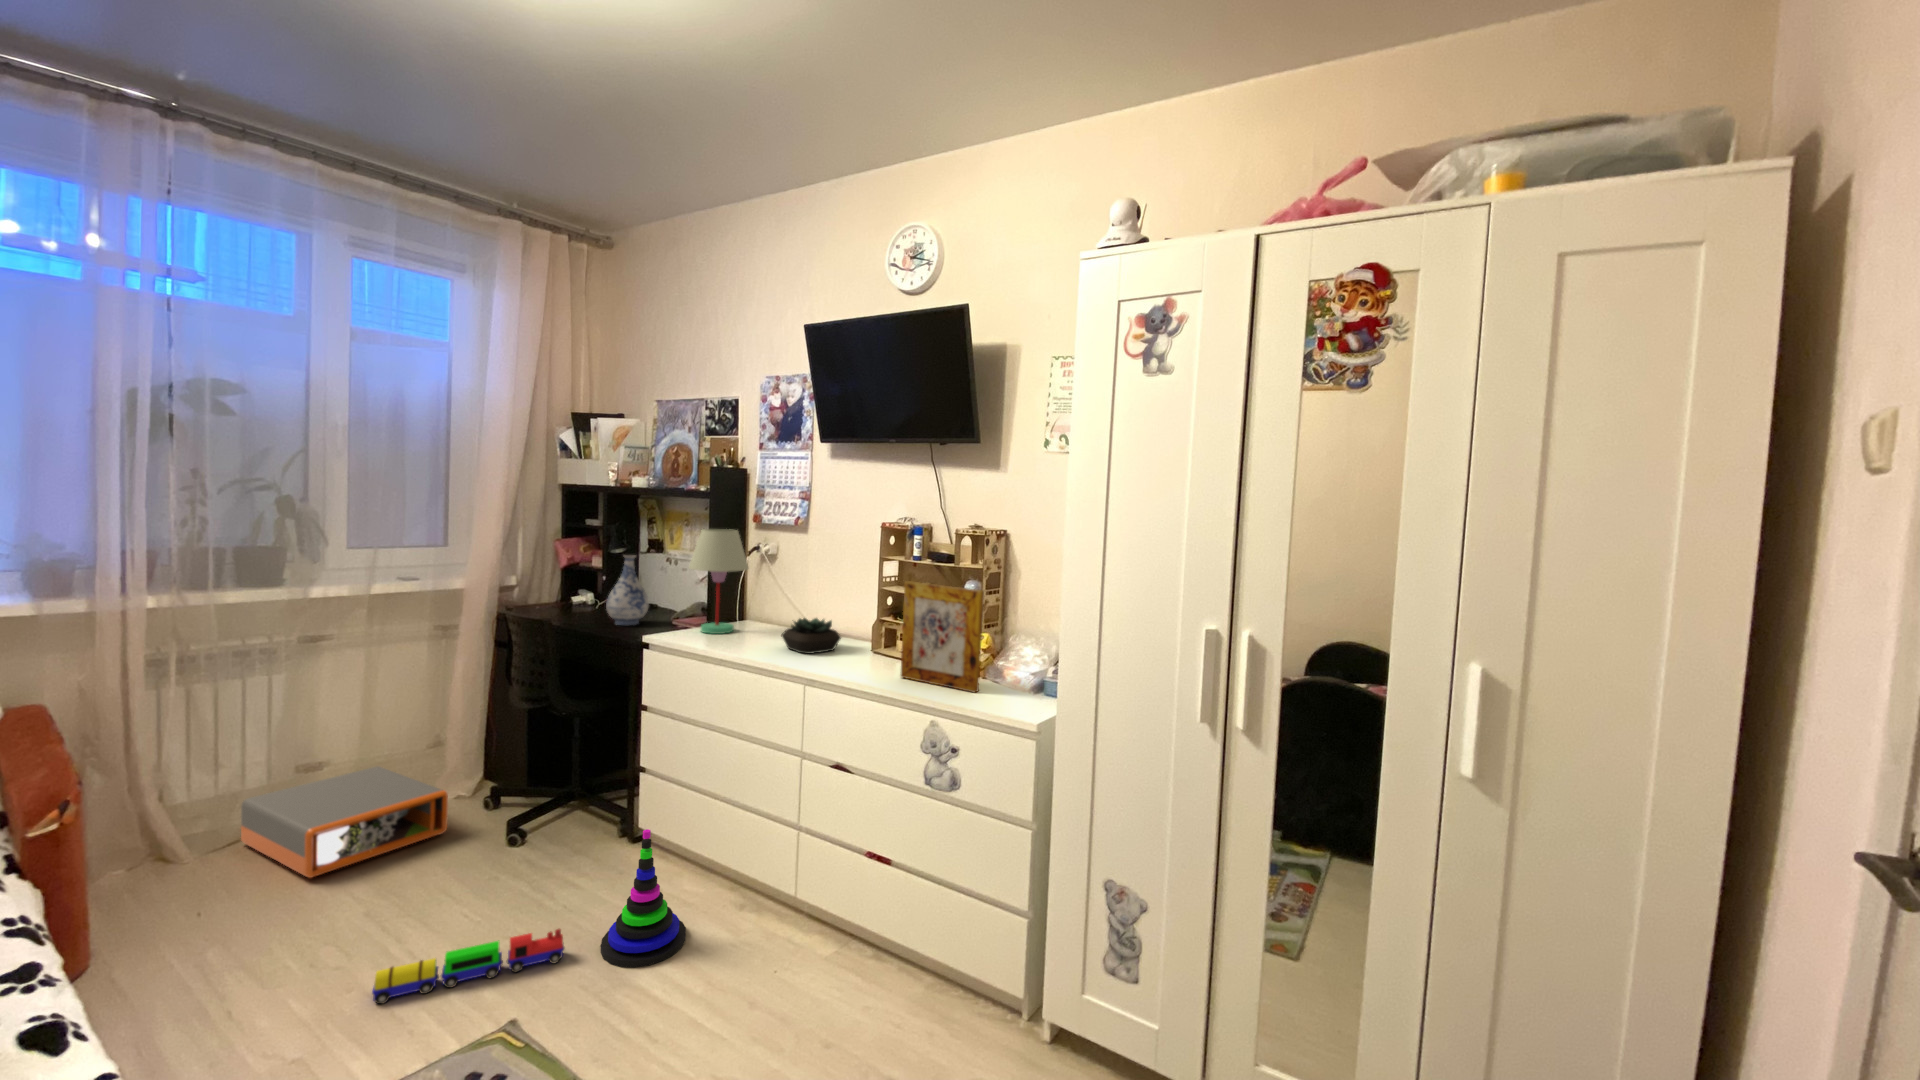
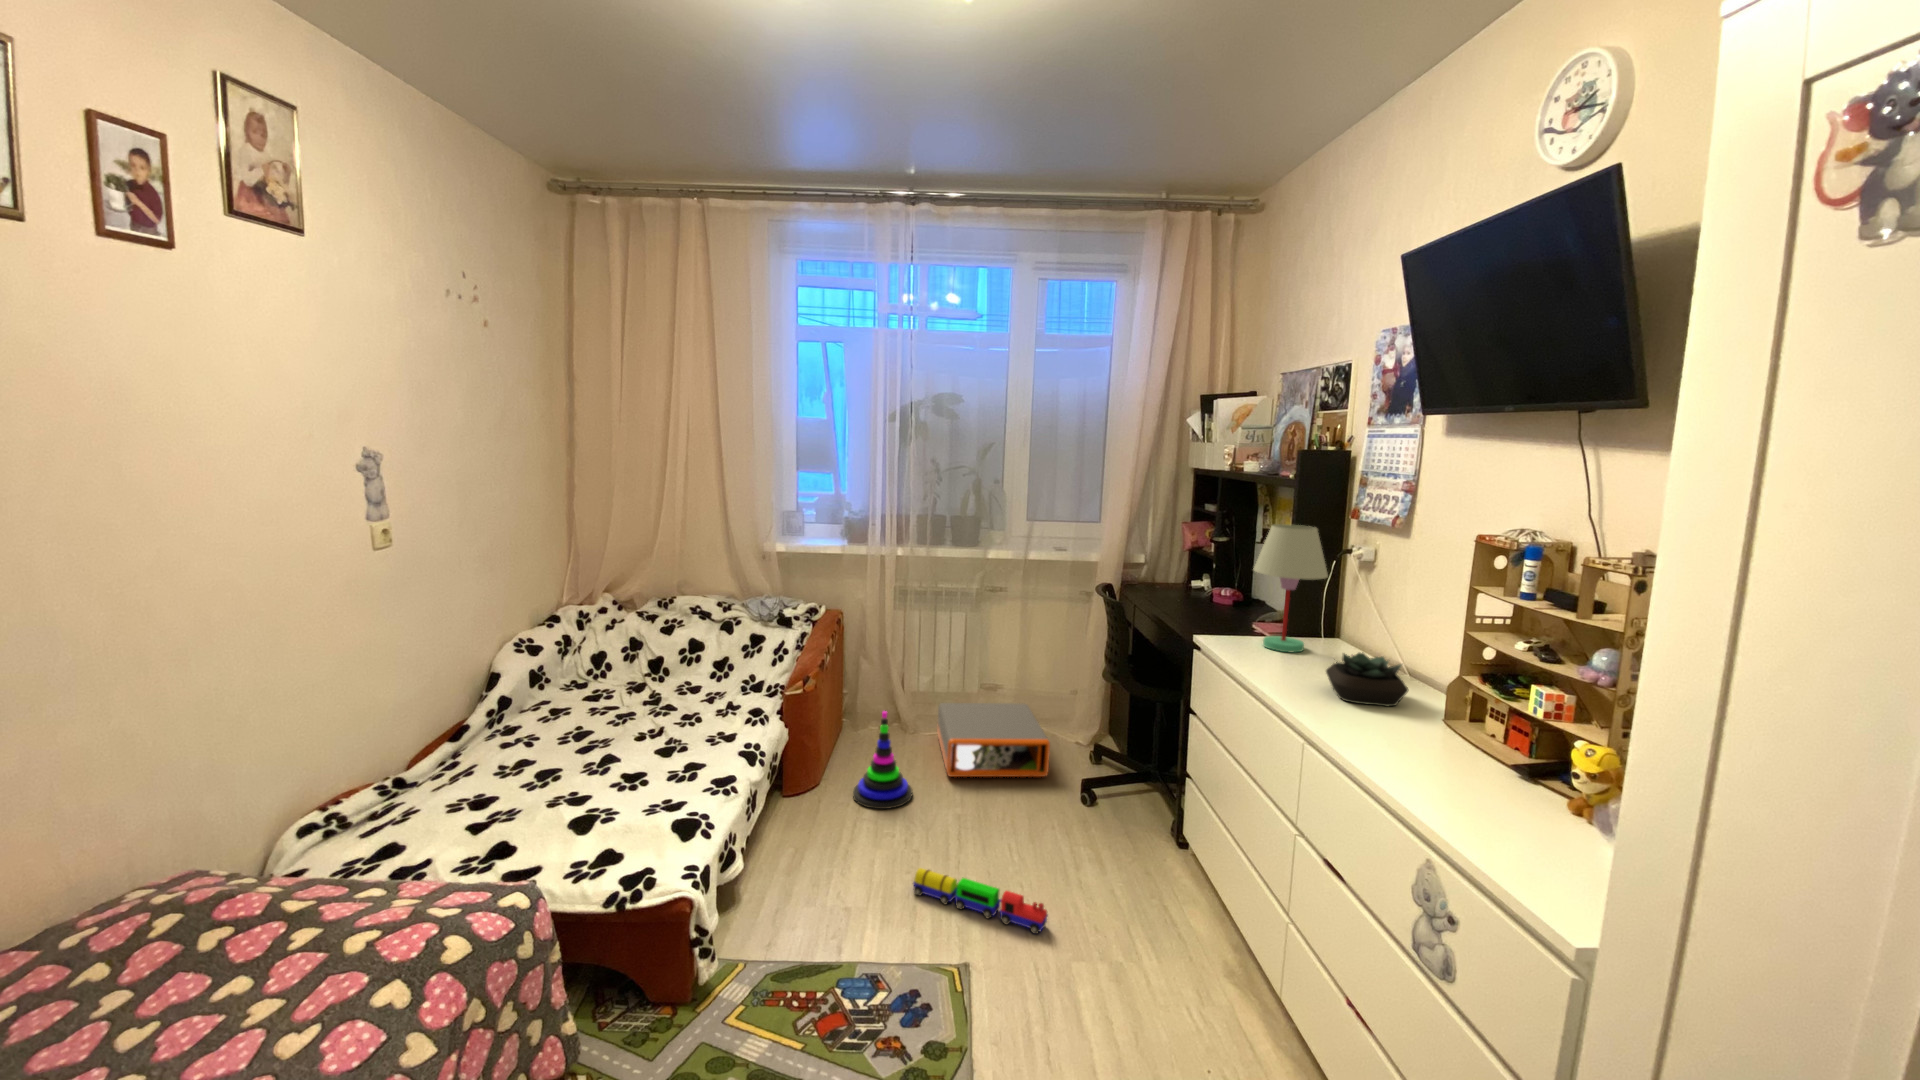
vase: present [606,555,649,625] -> none [1183,546,1227,623]
picture frame: present [900,581,984,692] -> none [1432,630,1567,841]
stacking toy: present [601,829,686,967] -> present [853,711,912,809]

